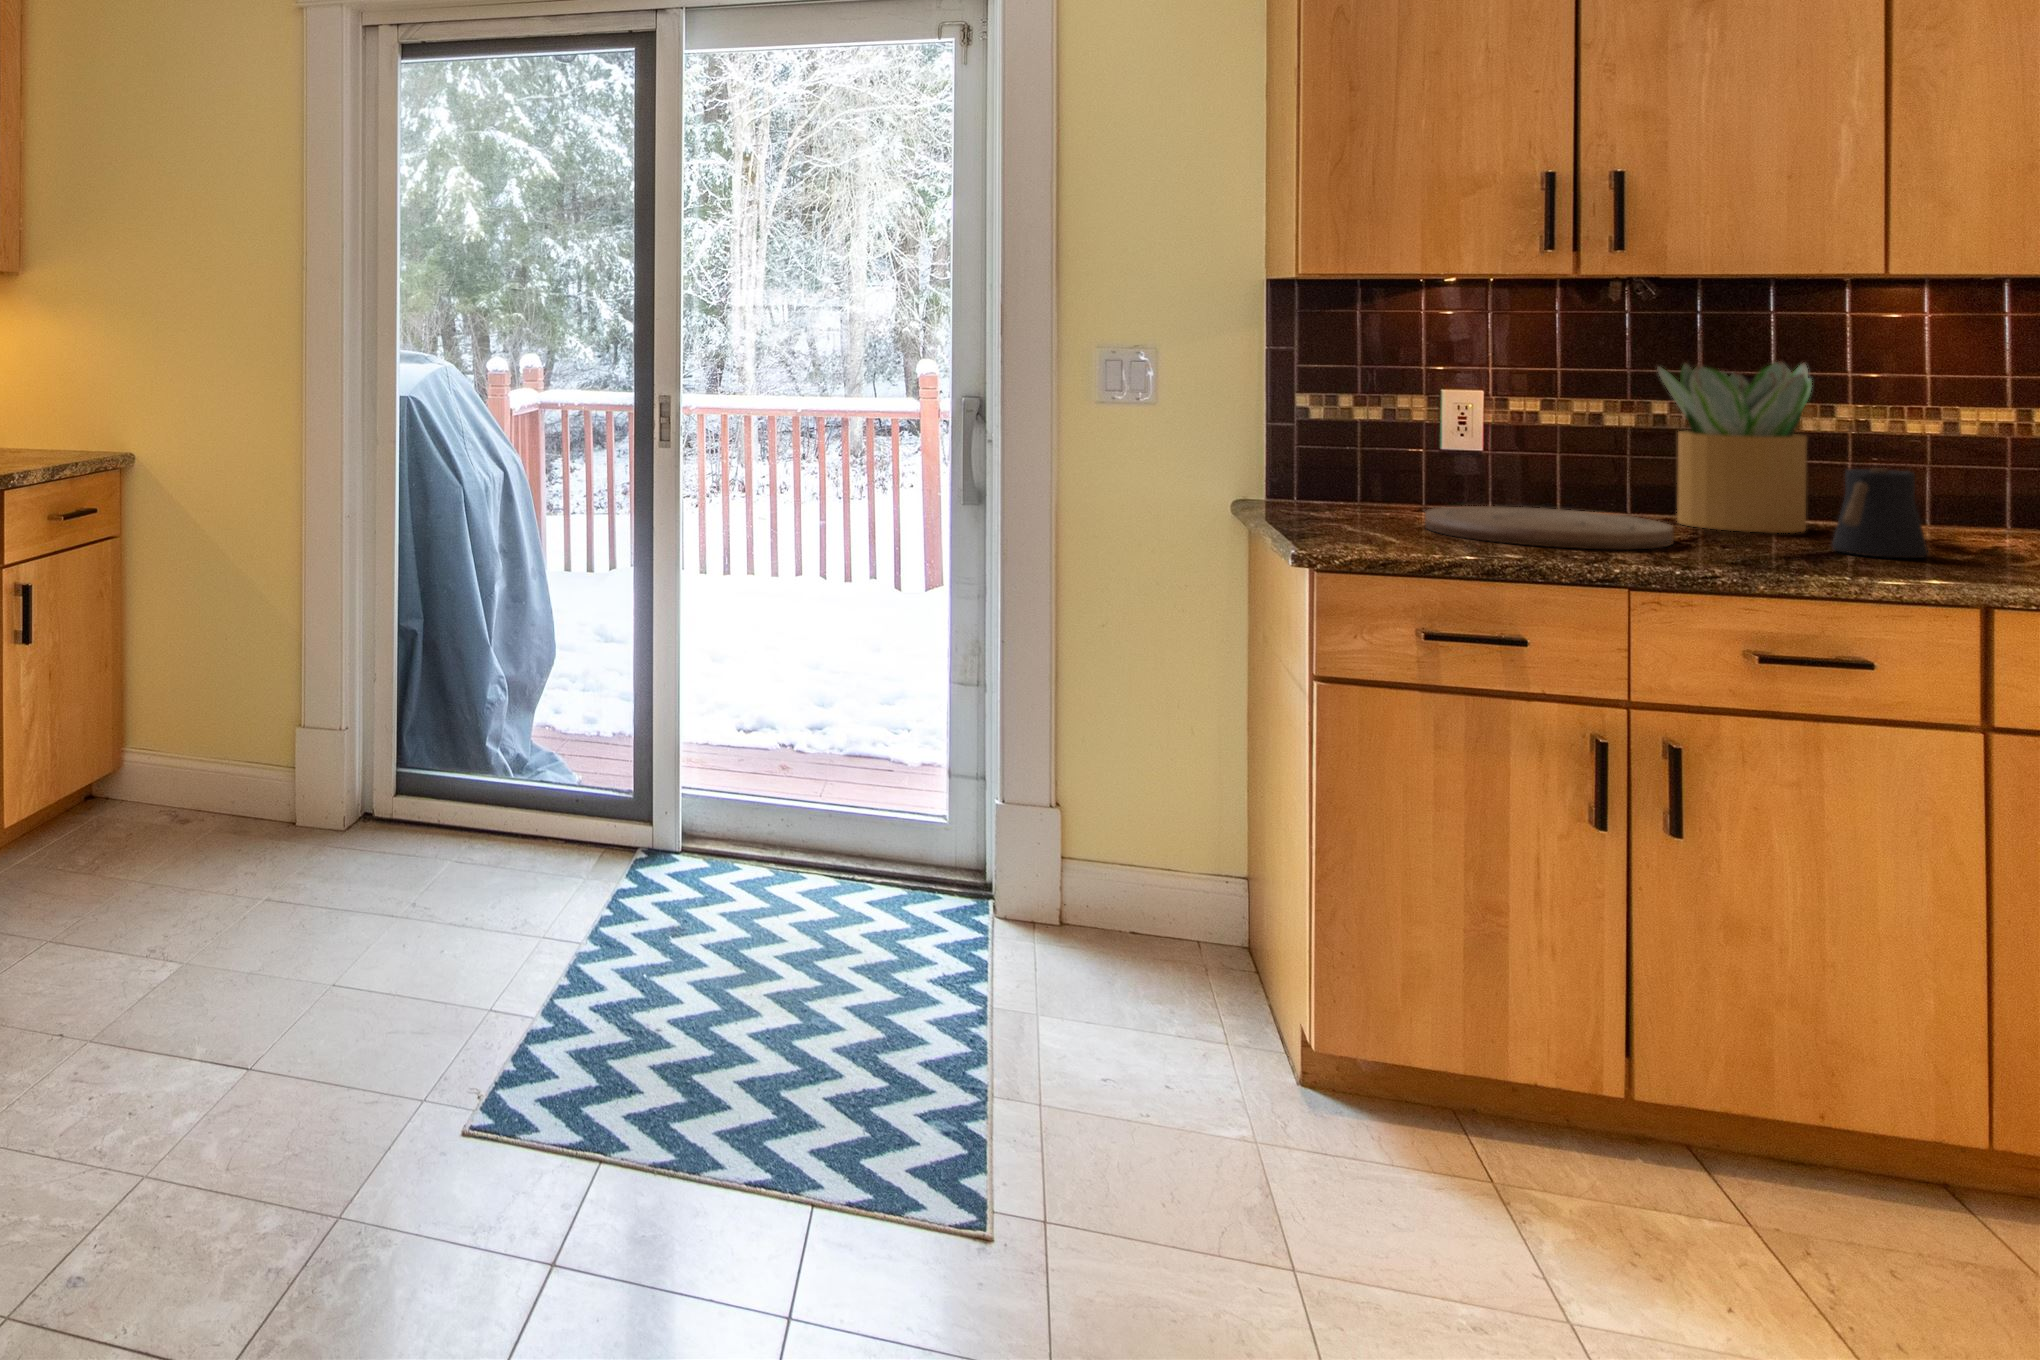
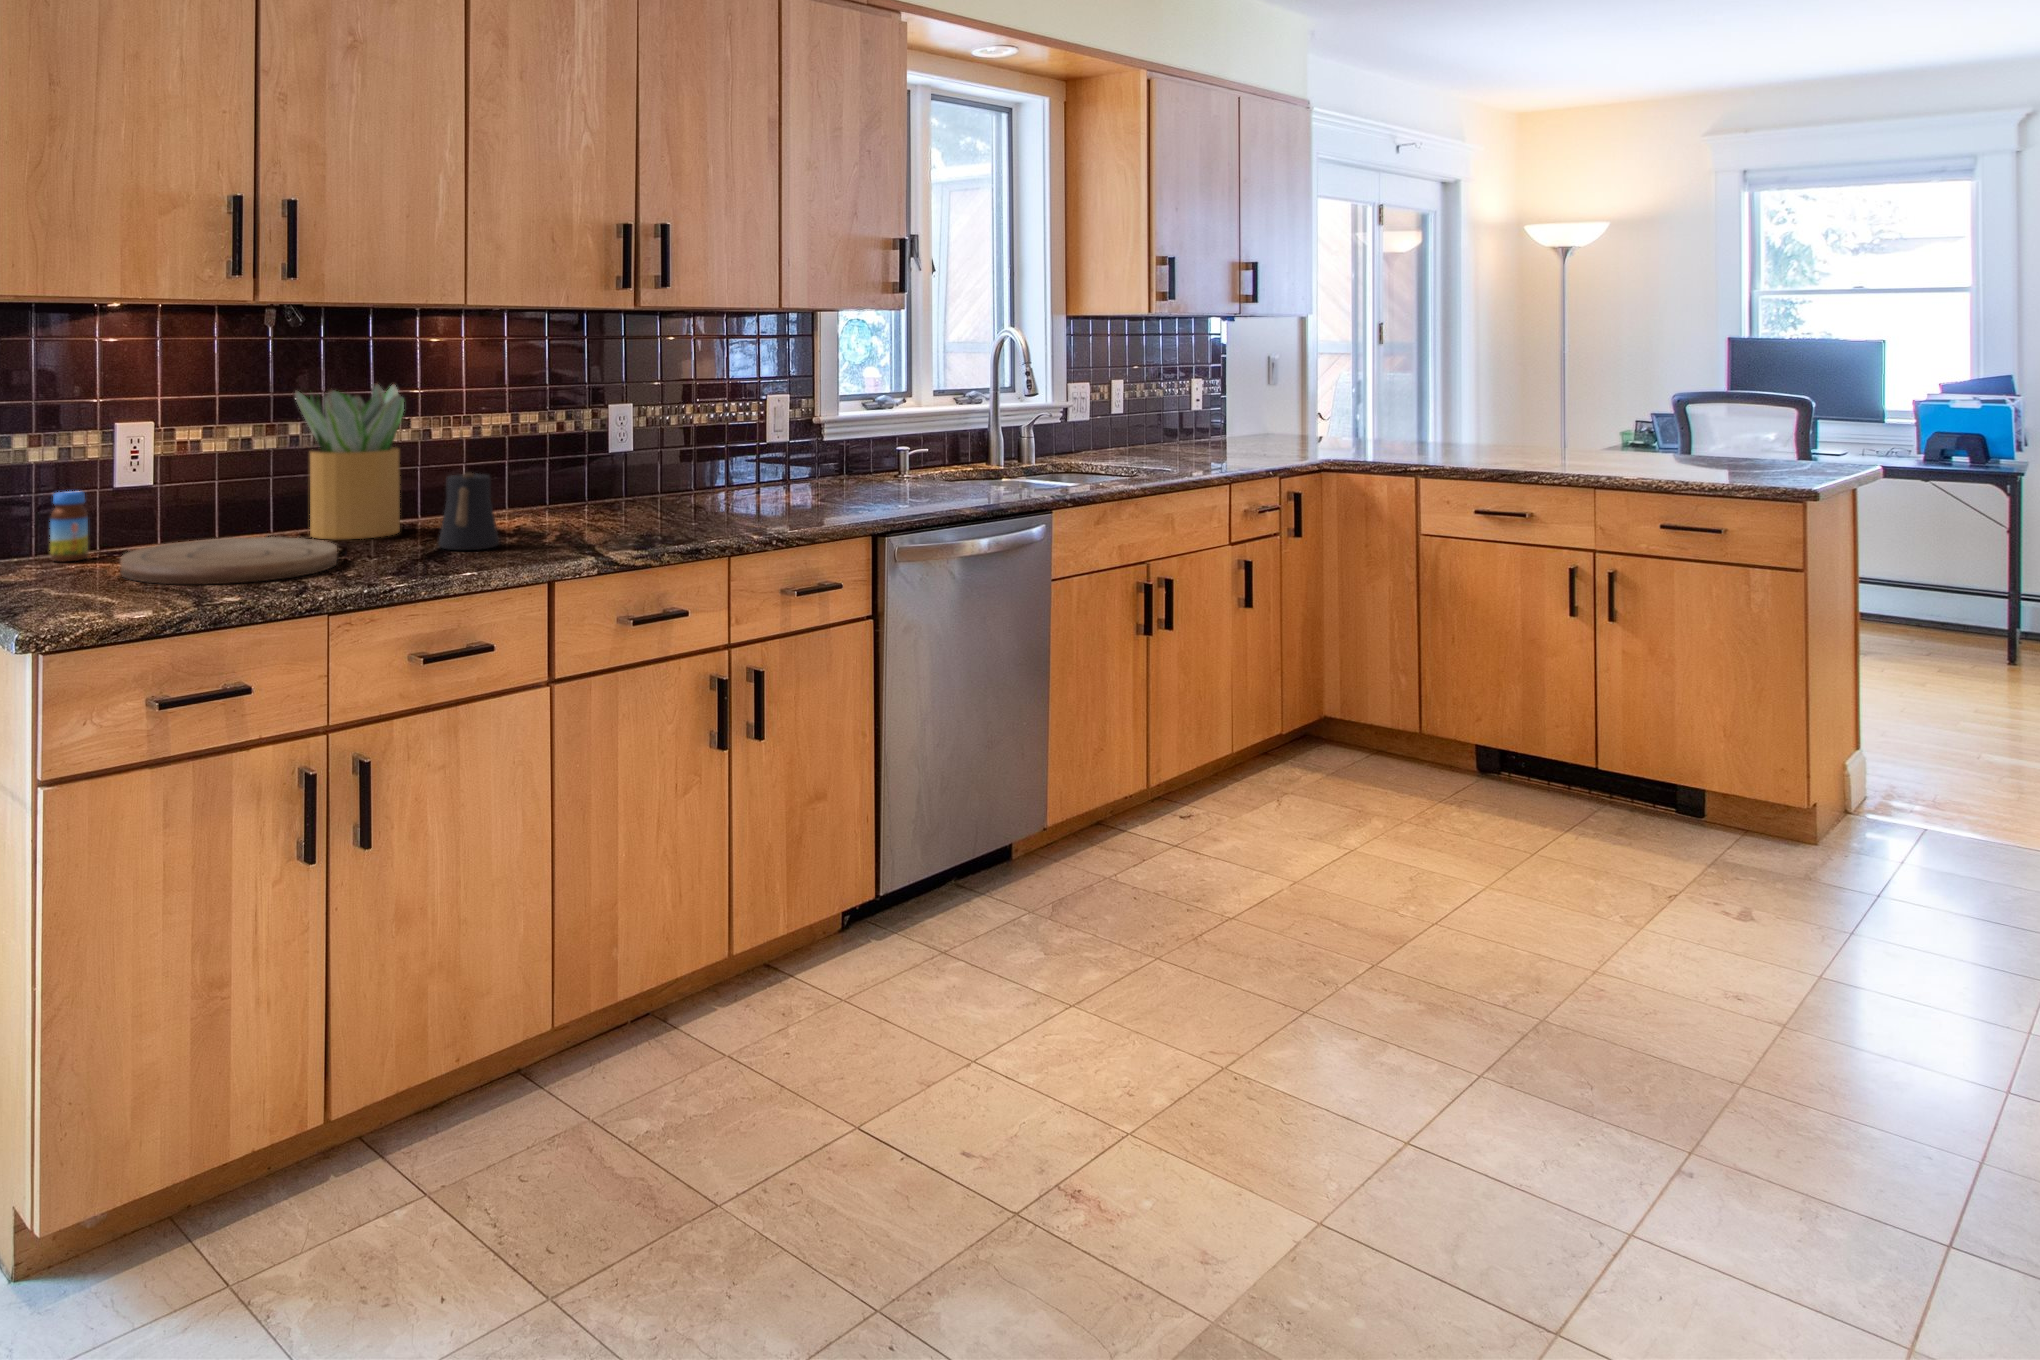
jar: none [1374,449,1411,512] -> present [50,491,88,562]

